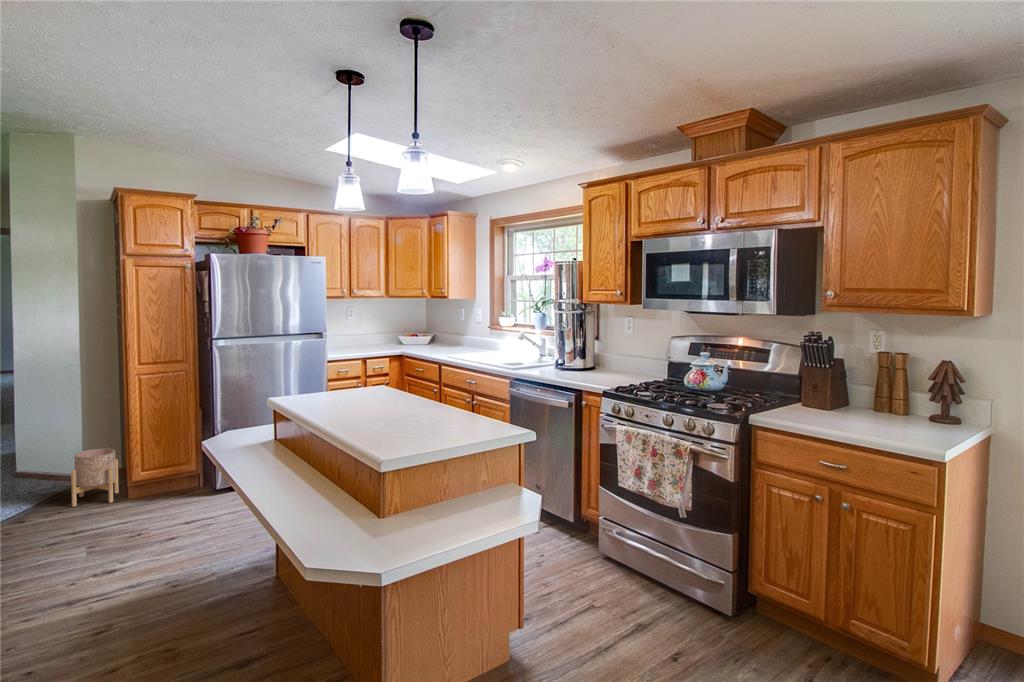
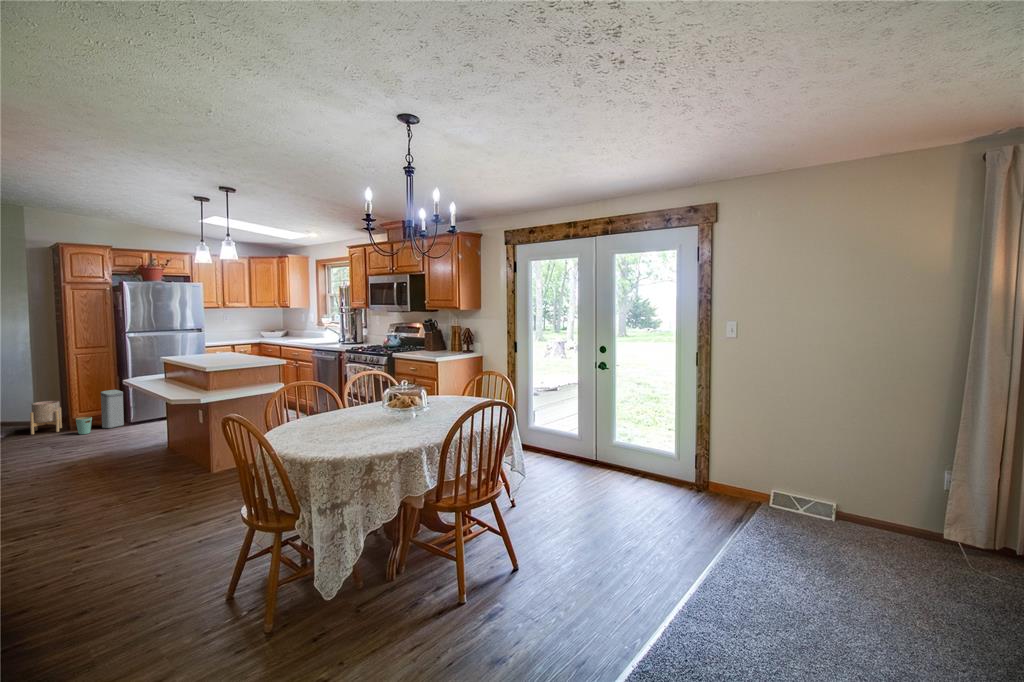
trash can: none [135,434,207,513] -> present [76,390,124,434]

